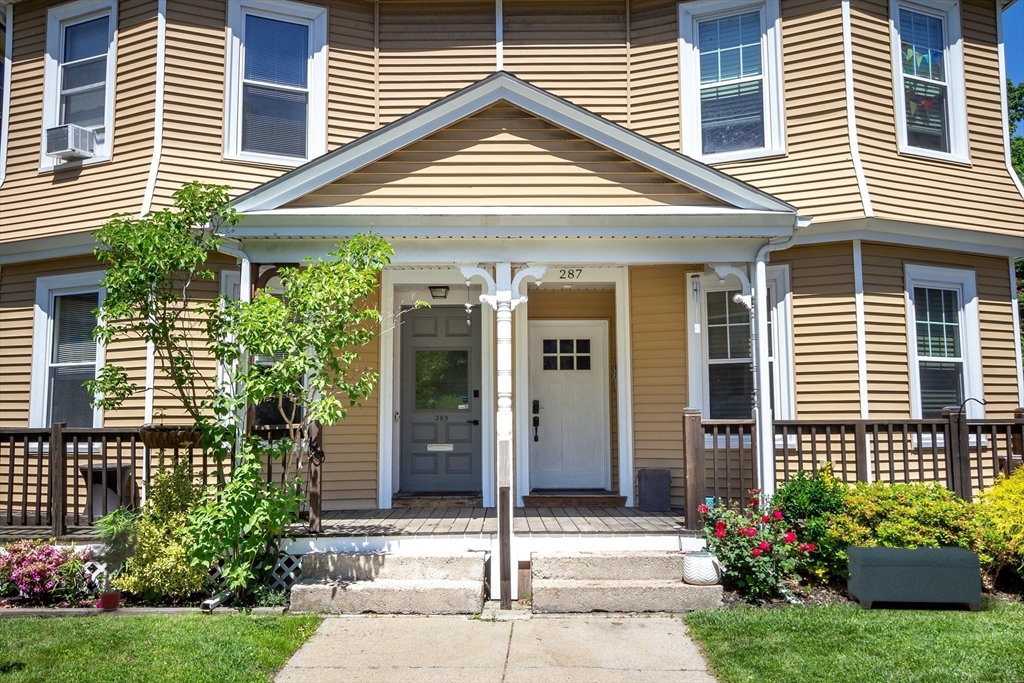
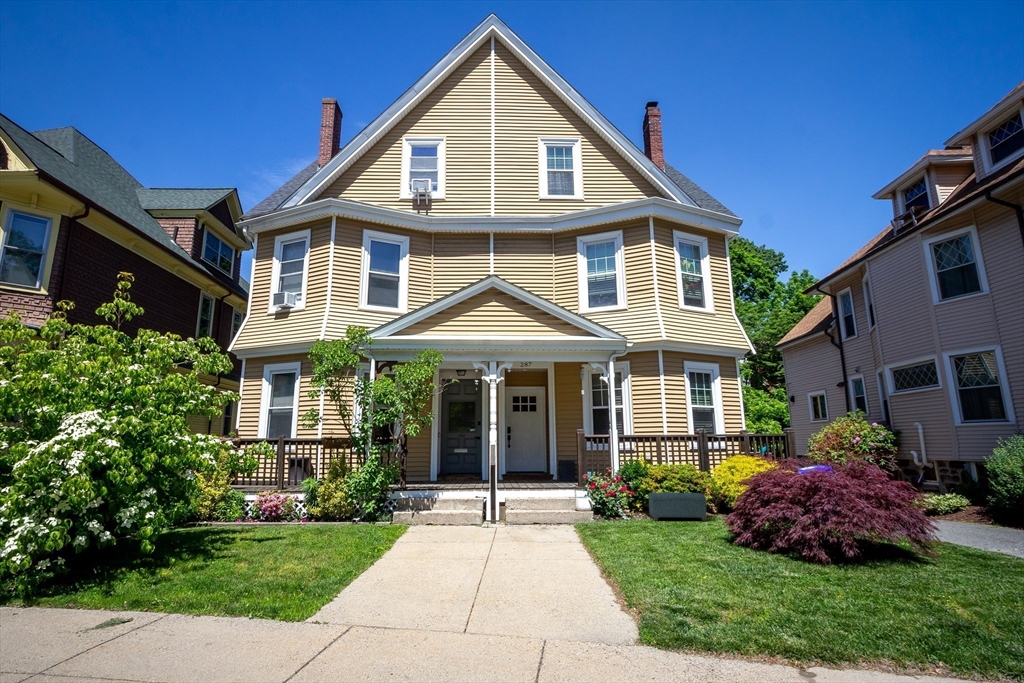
potted tree: present [88,516,145,611] -> none [299,478,328,523]

